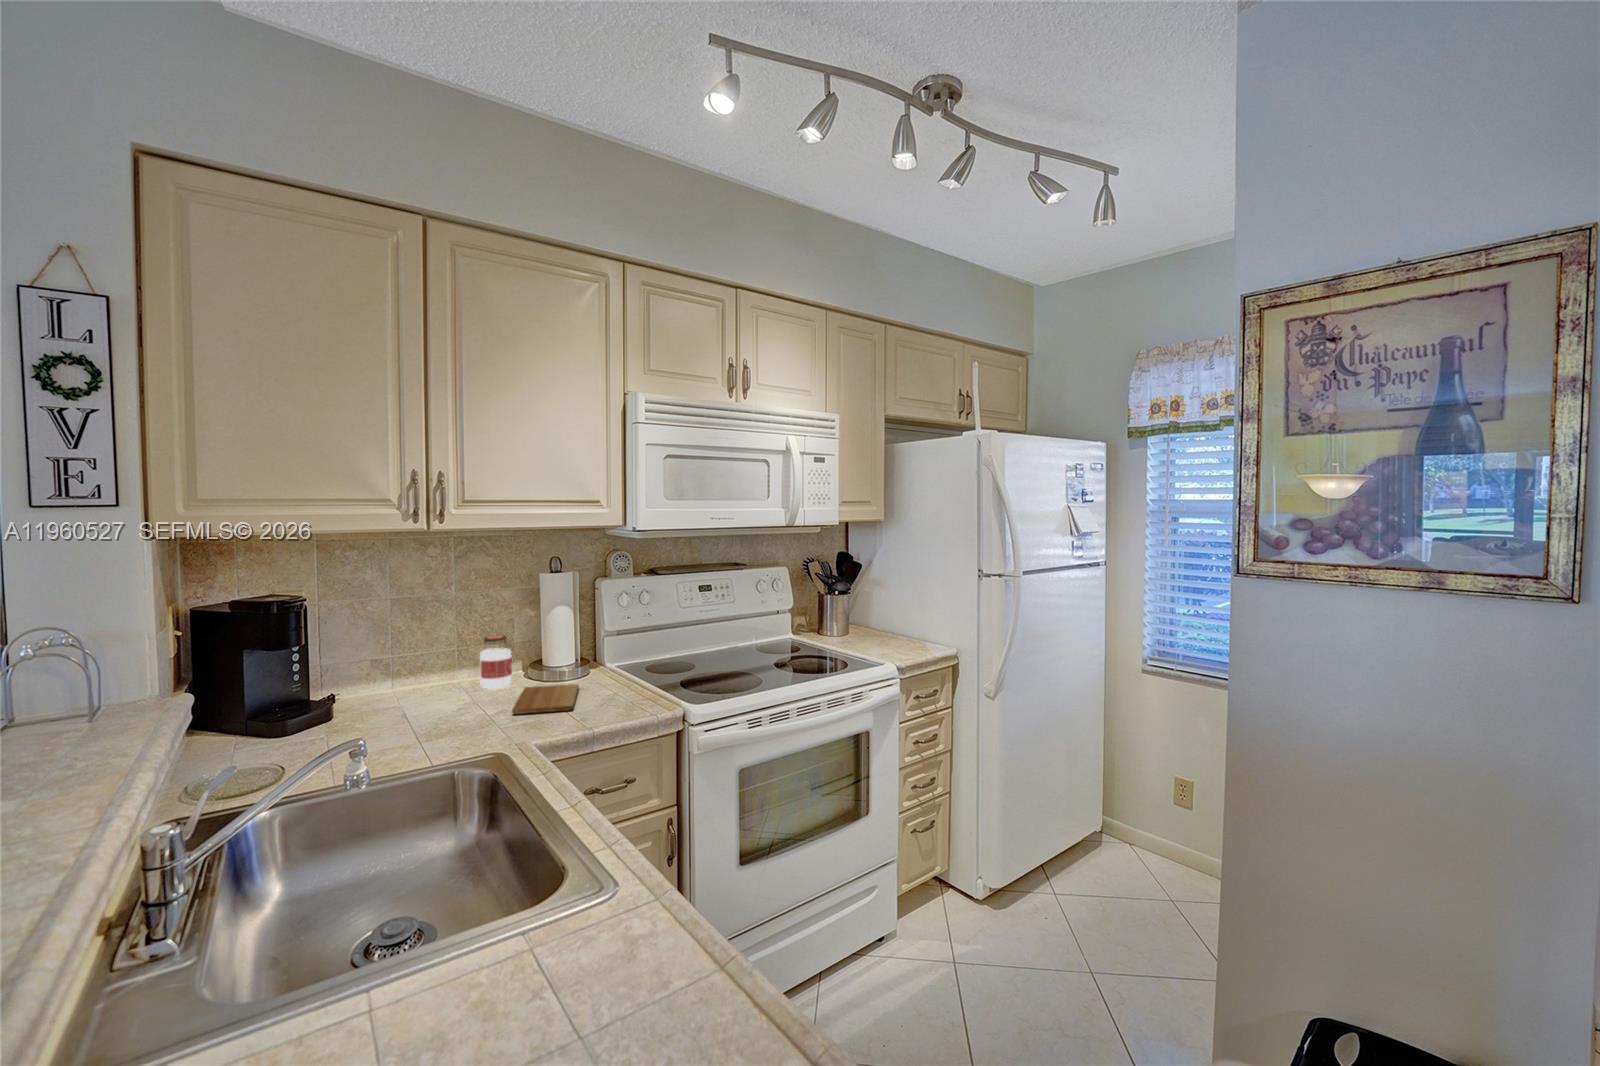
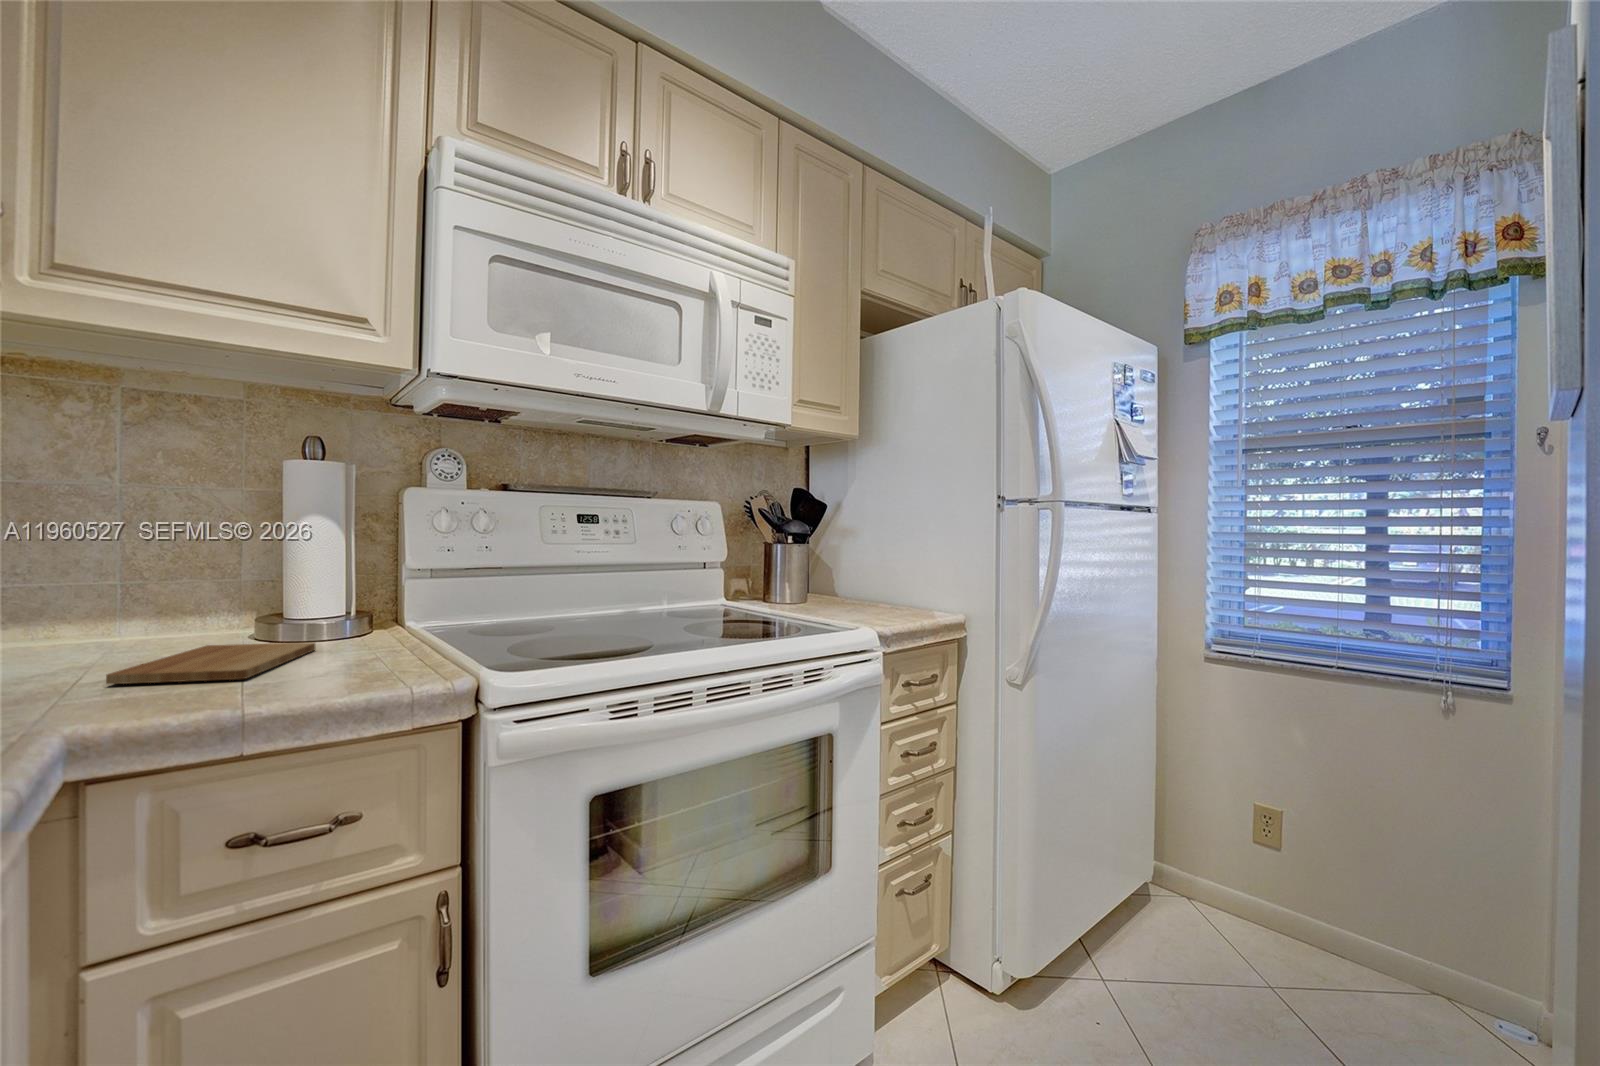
jar: present [480,635,512,690] -> none [123,555,199,651]

